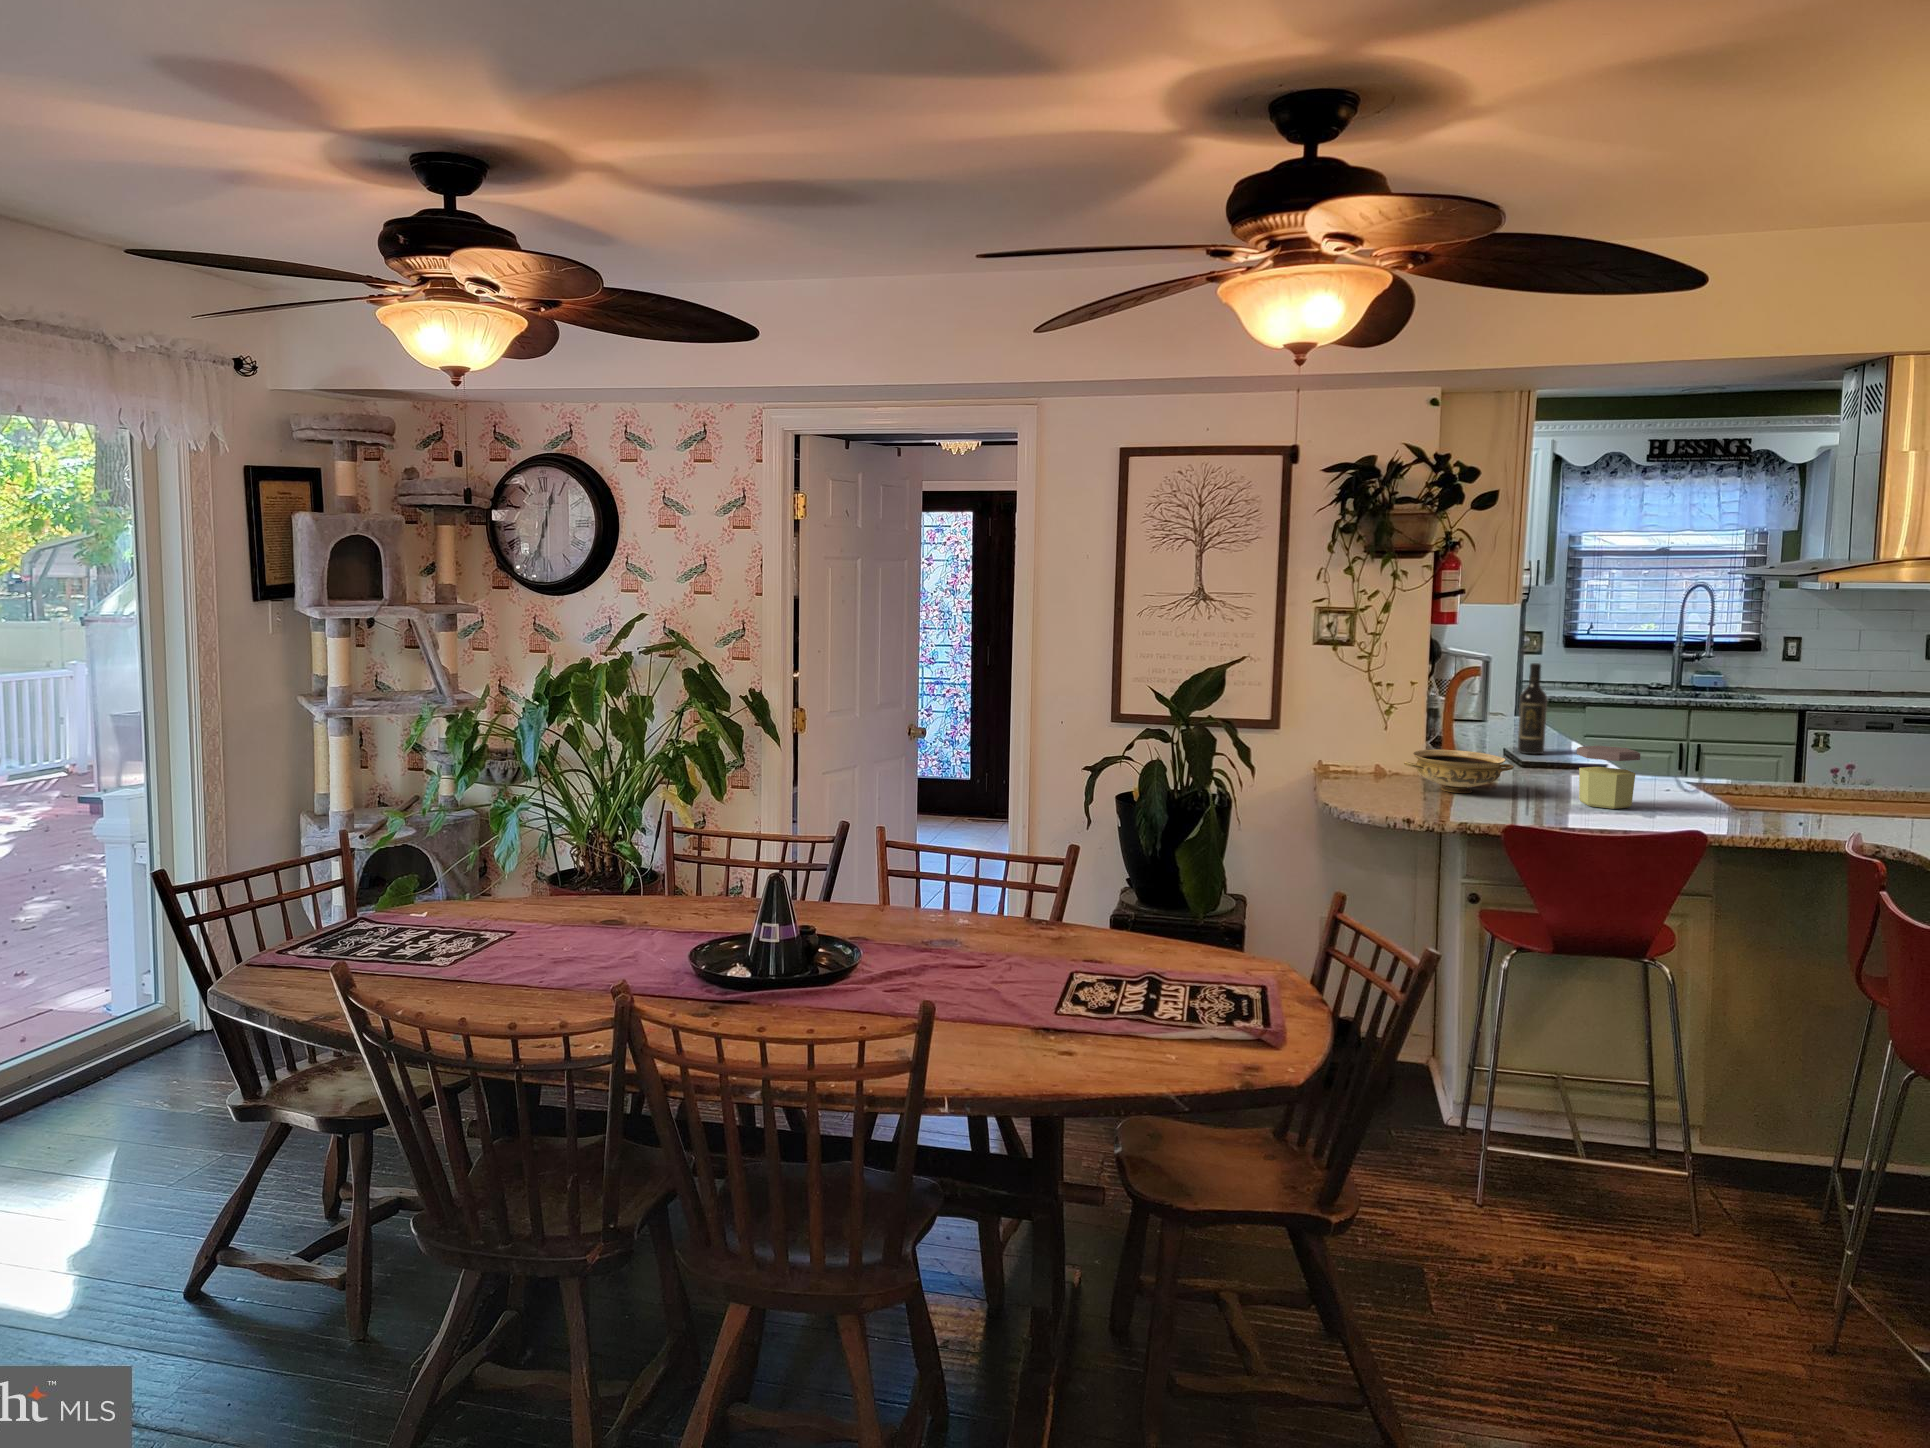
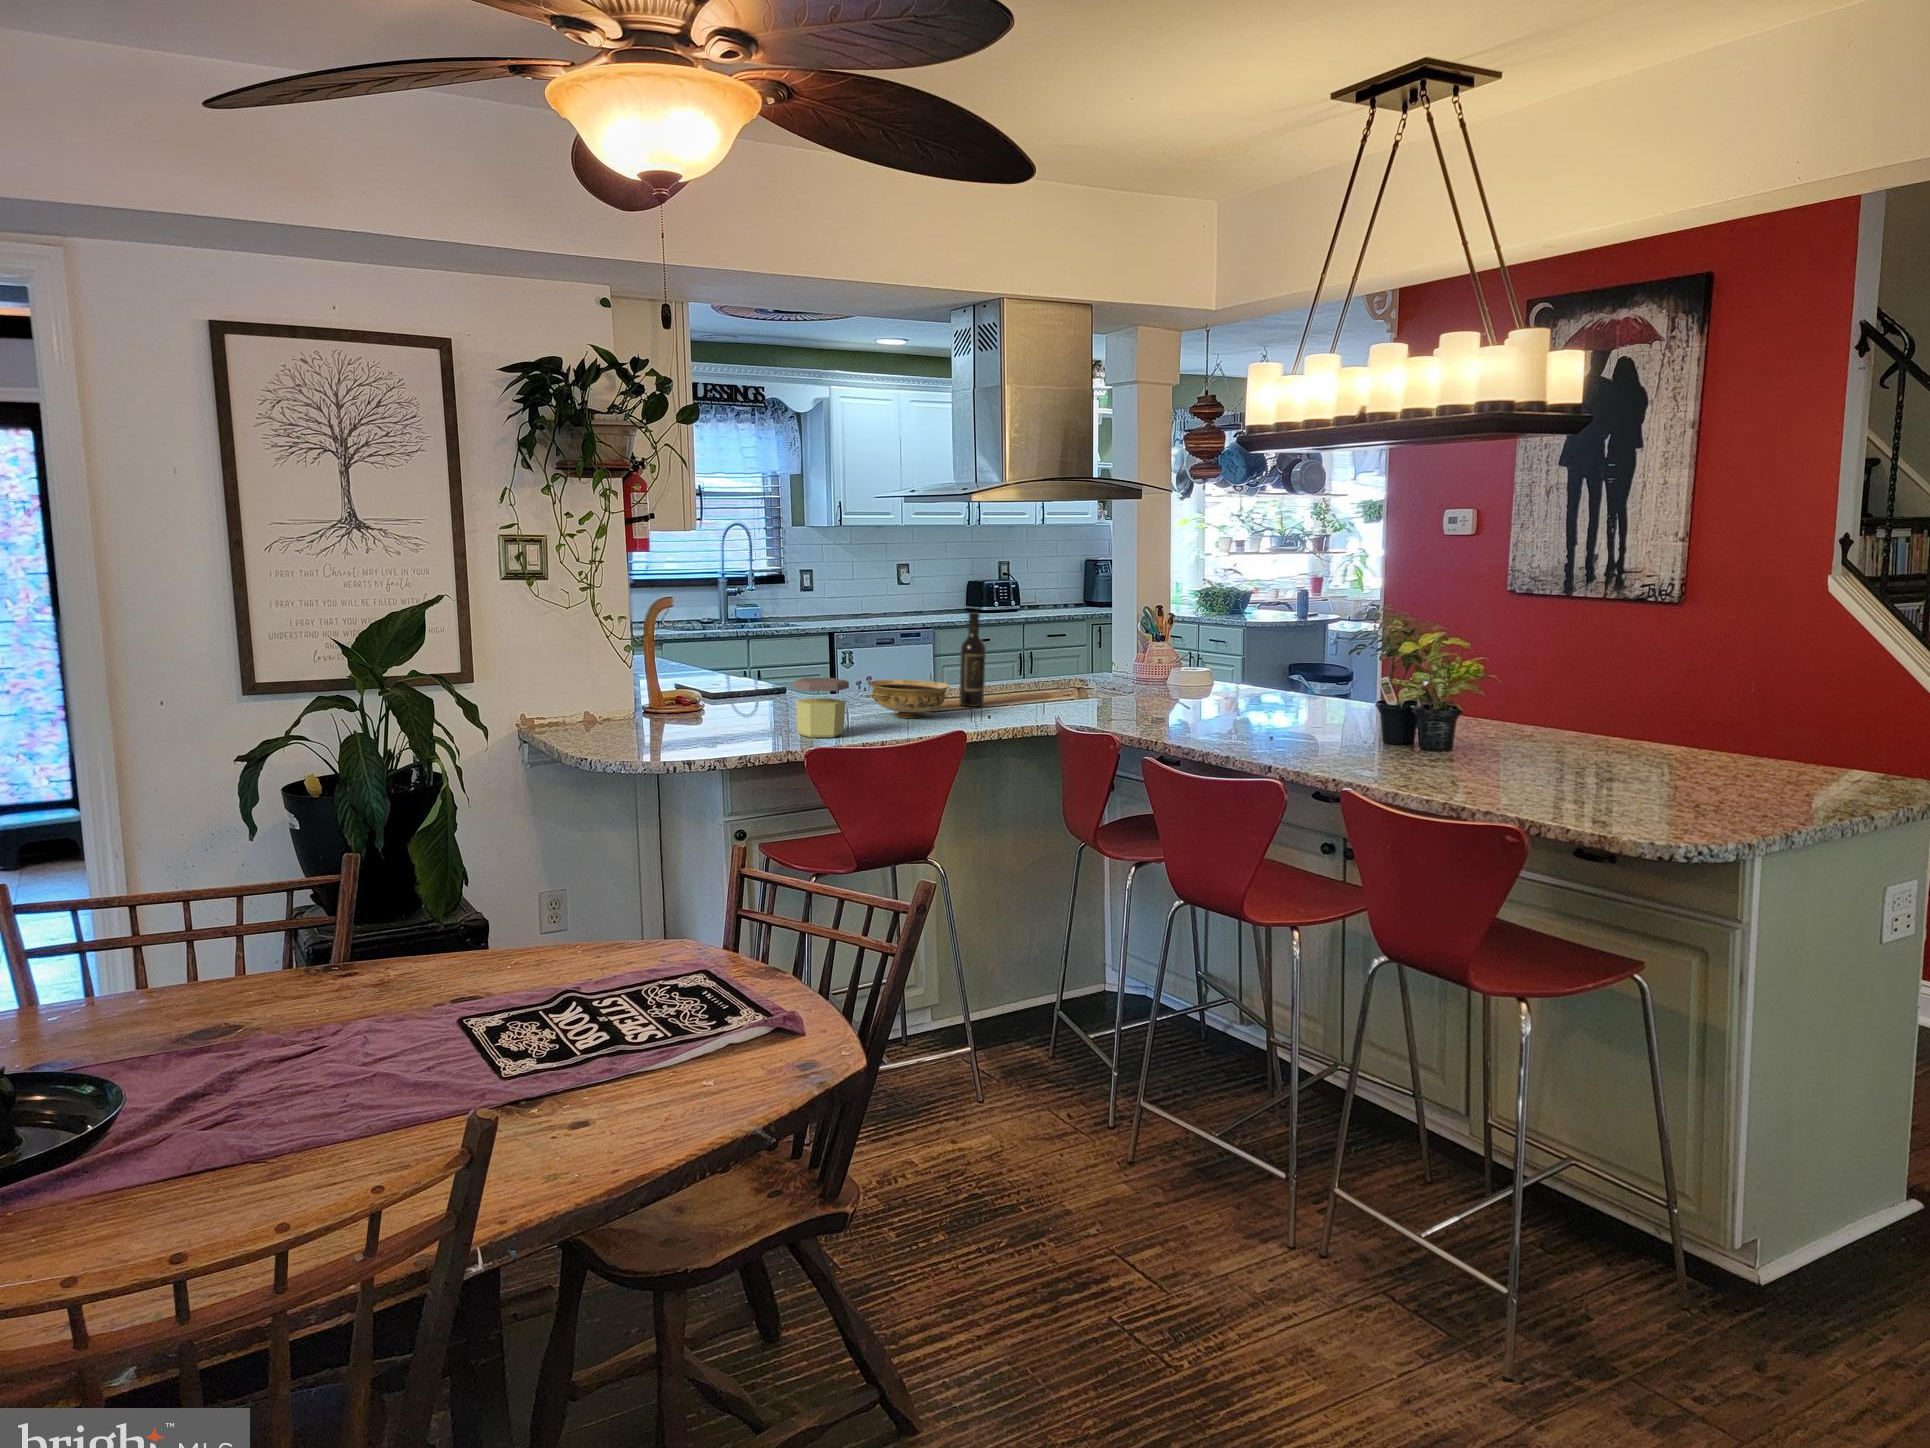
wine bottle: present [1518,663,1547,754] -> present [959,612,986,707]
ceramic bowl: present [1404,750,1514,793] -> present [869,679,949,718]

